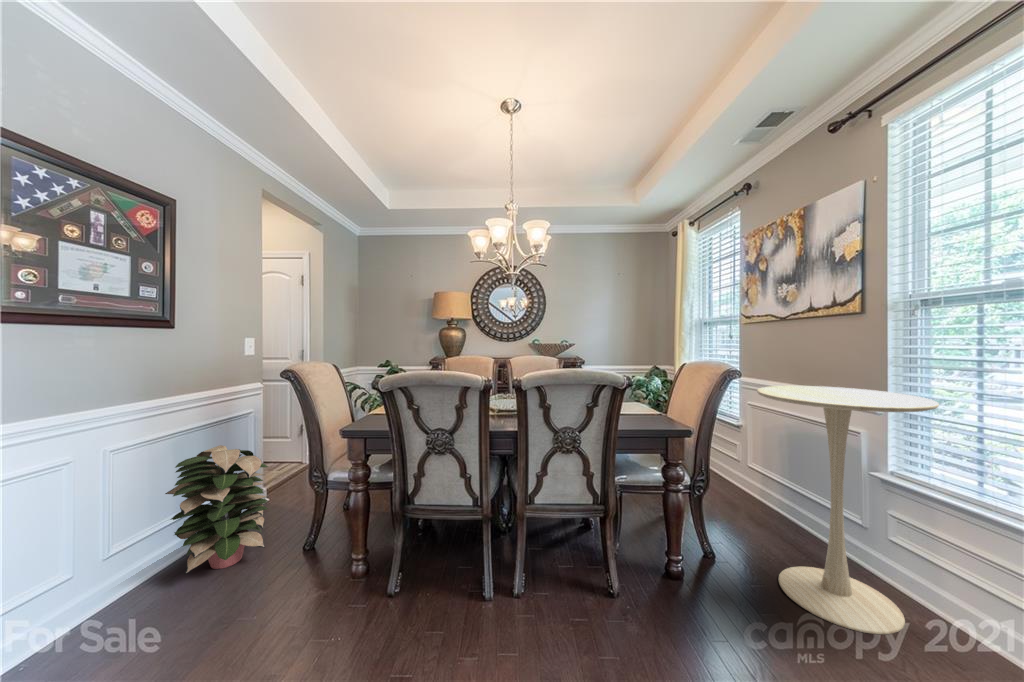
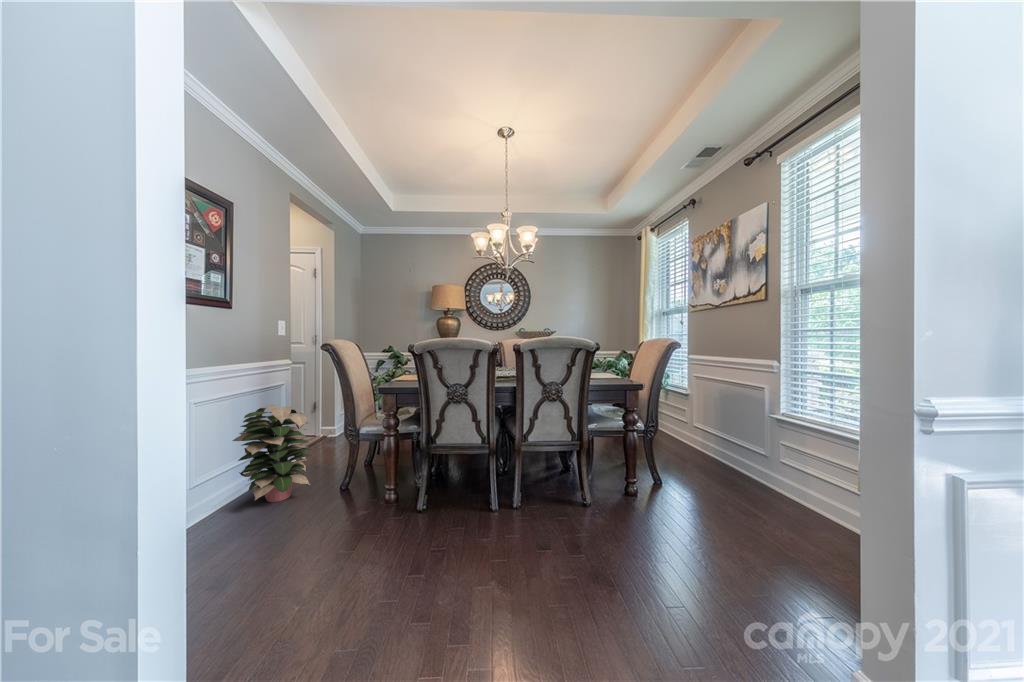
pedestal table: present [757,386,939,634] -> none [691,354,803,517]

